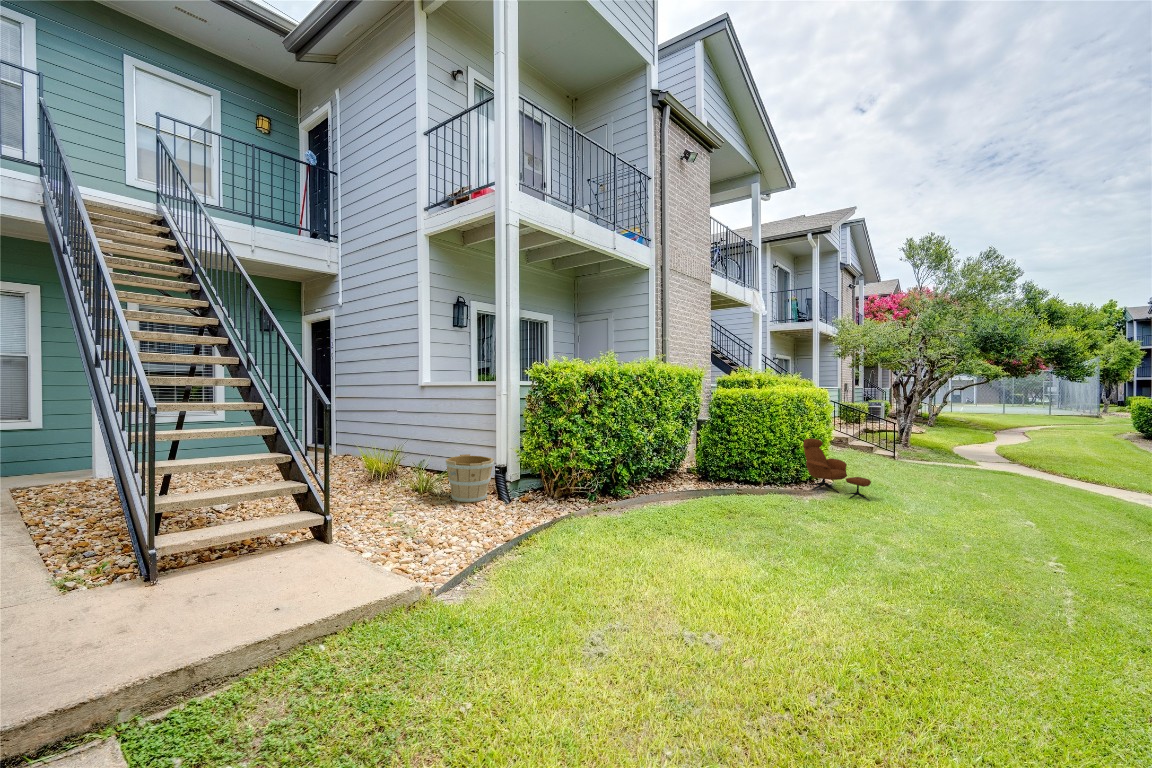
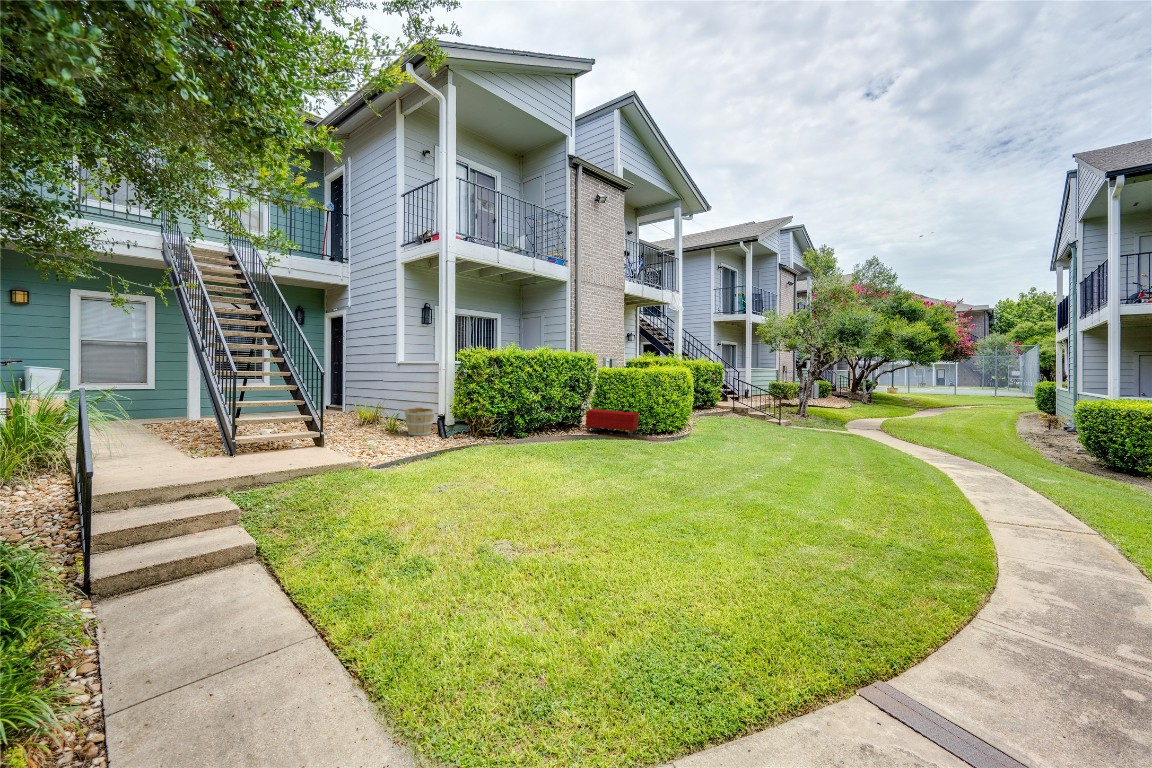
lounge chair: present [803,438,871,501] -> none [655,403,690,444]
bench: none [706,447,785,493] -> present [586,409,639,438]

